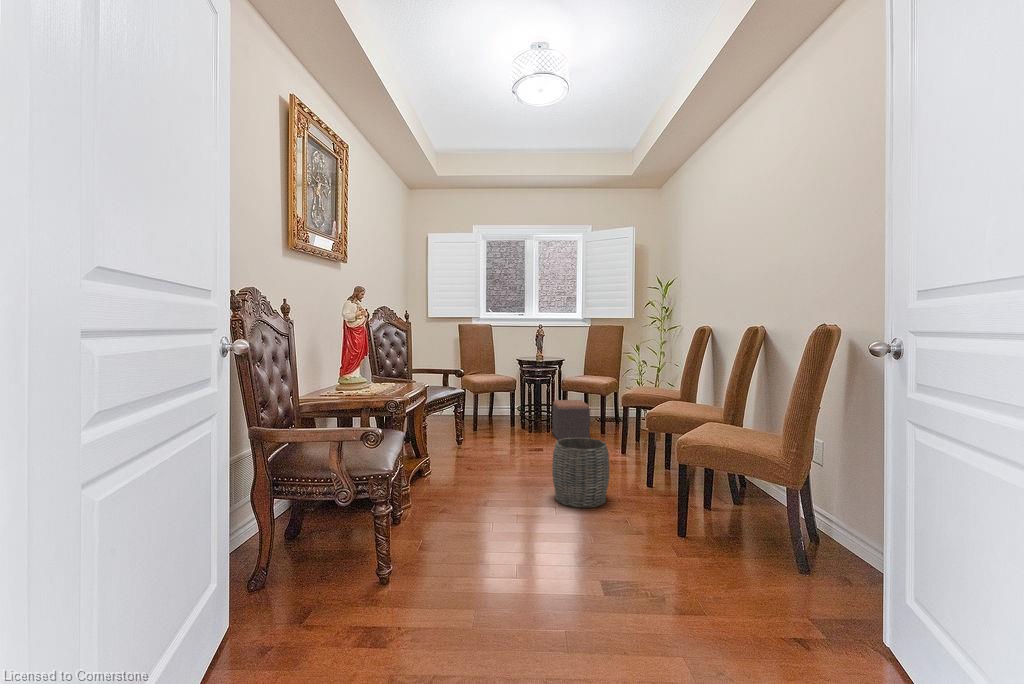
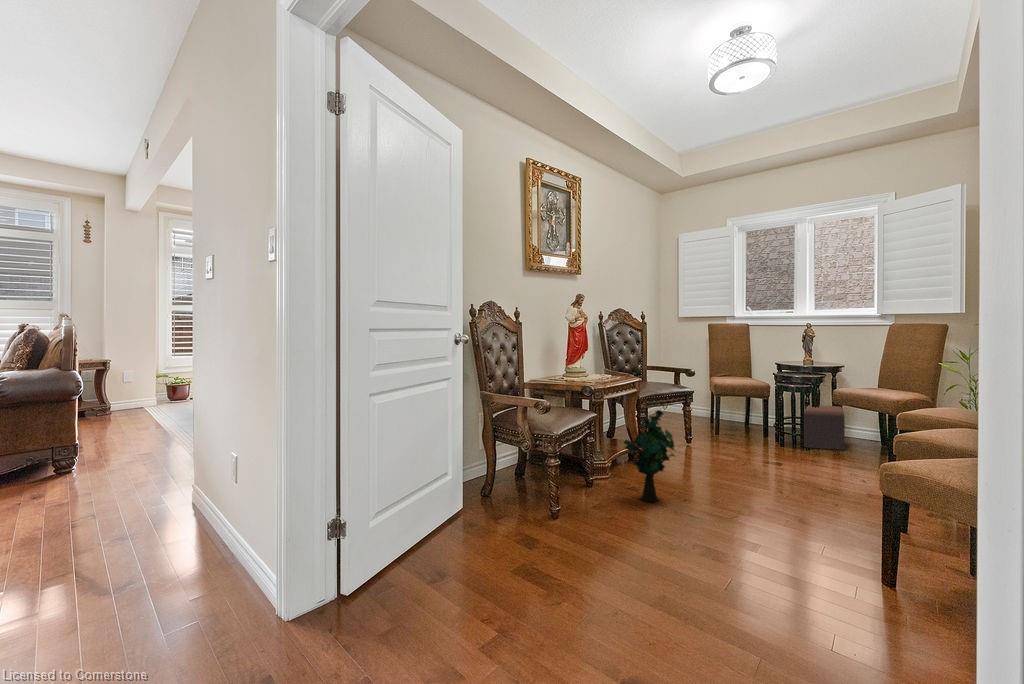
decorative plant: none [450,430,513,544] -> present [624,410,675,502]
woven basket: present [552,438,609,508] -> none [740,432,800,497]

